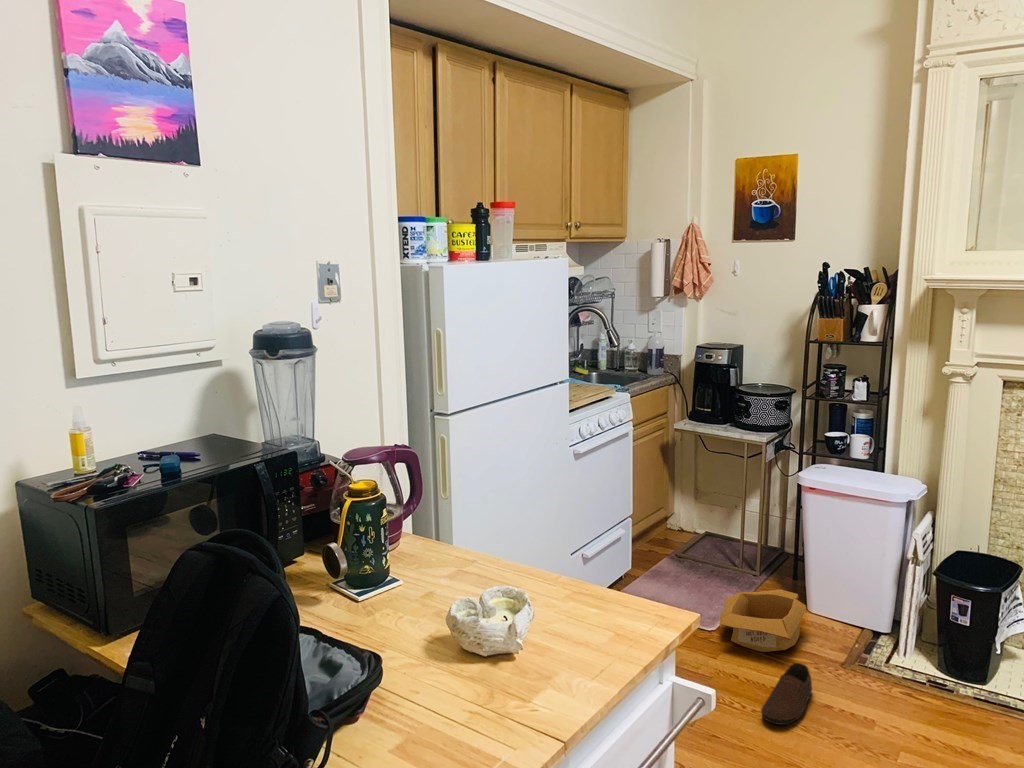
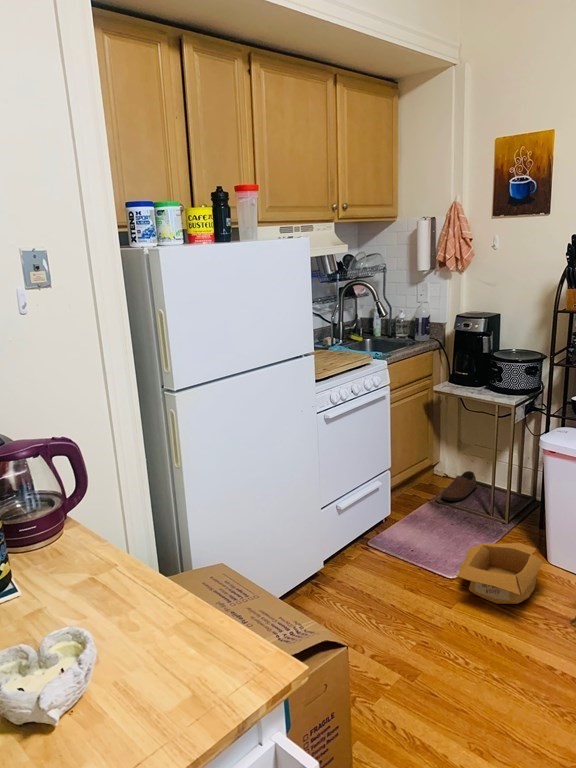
shoe: present [761,663,812,725] -> present [441,471,476,501]

